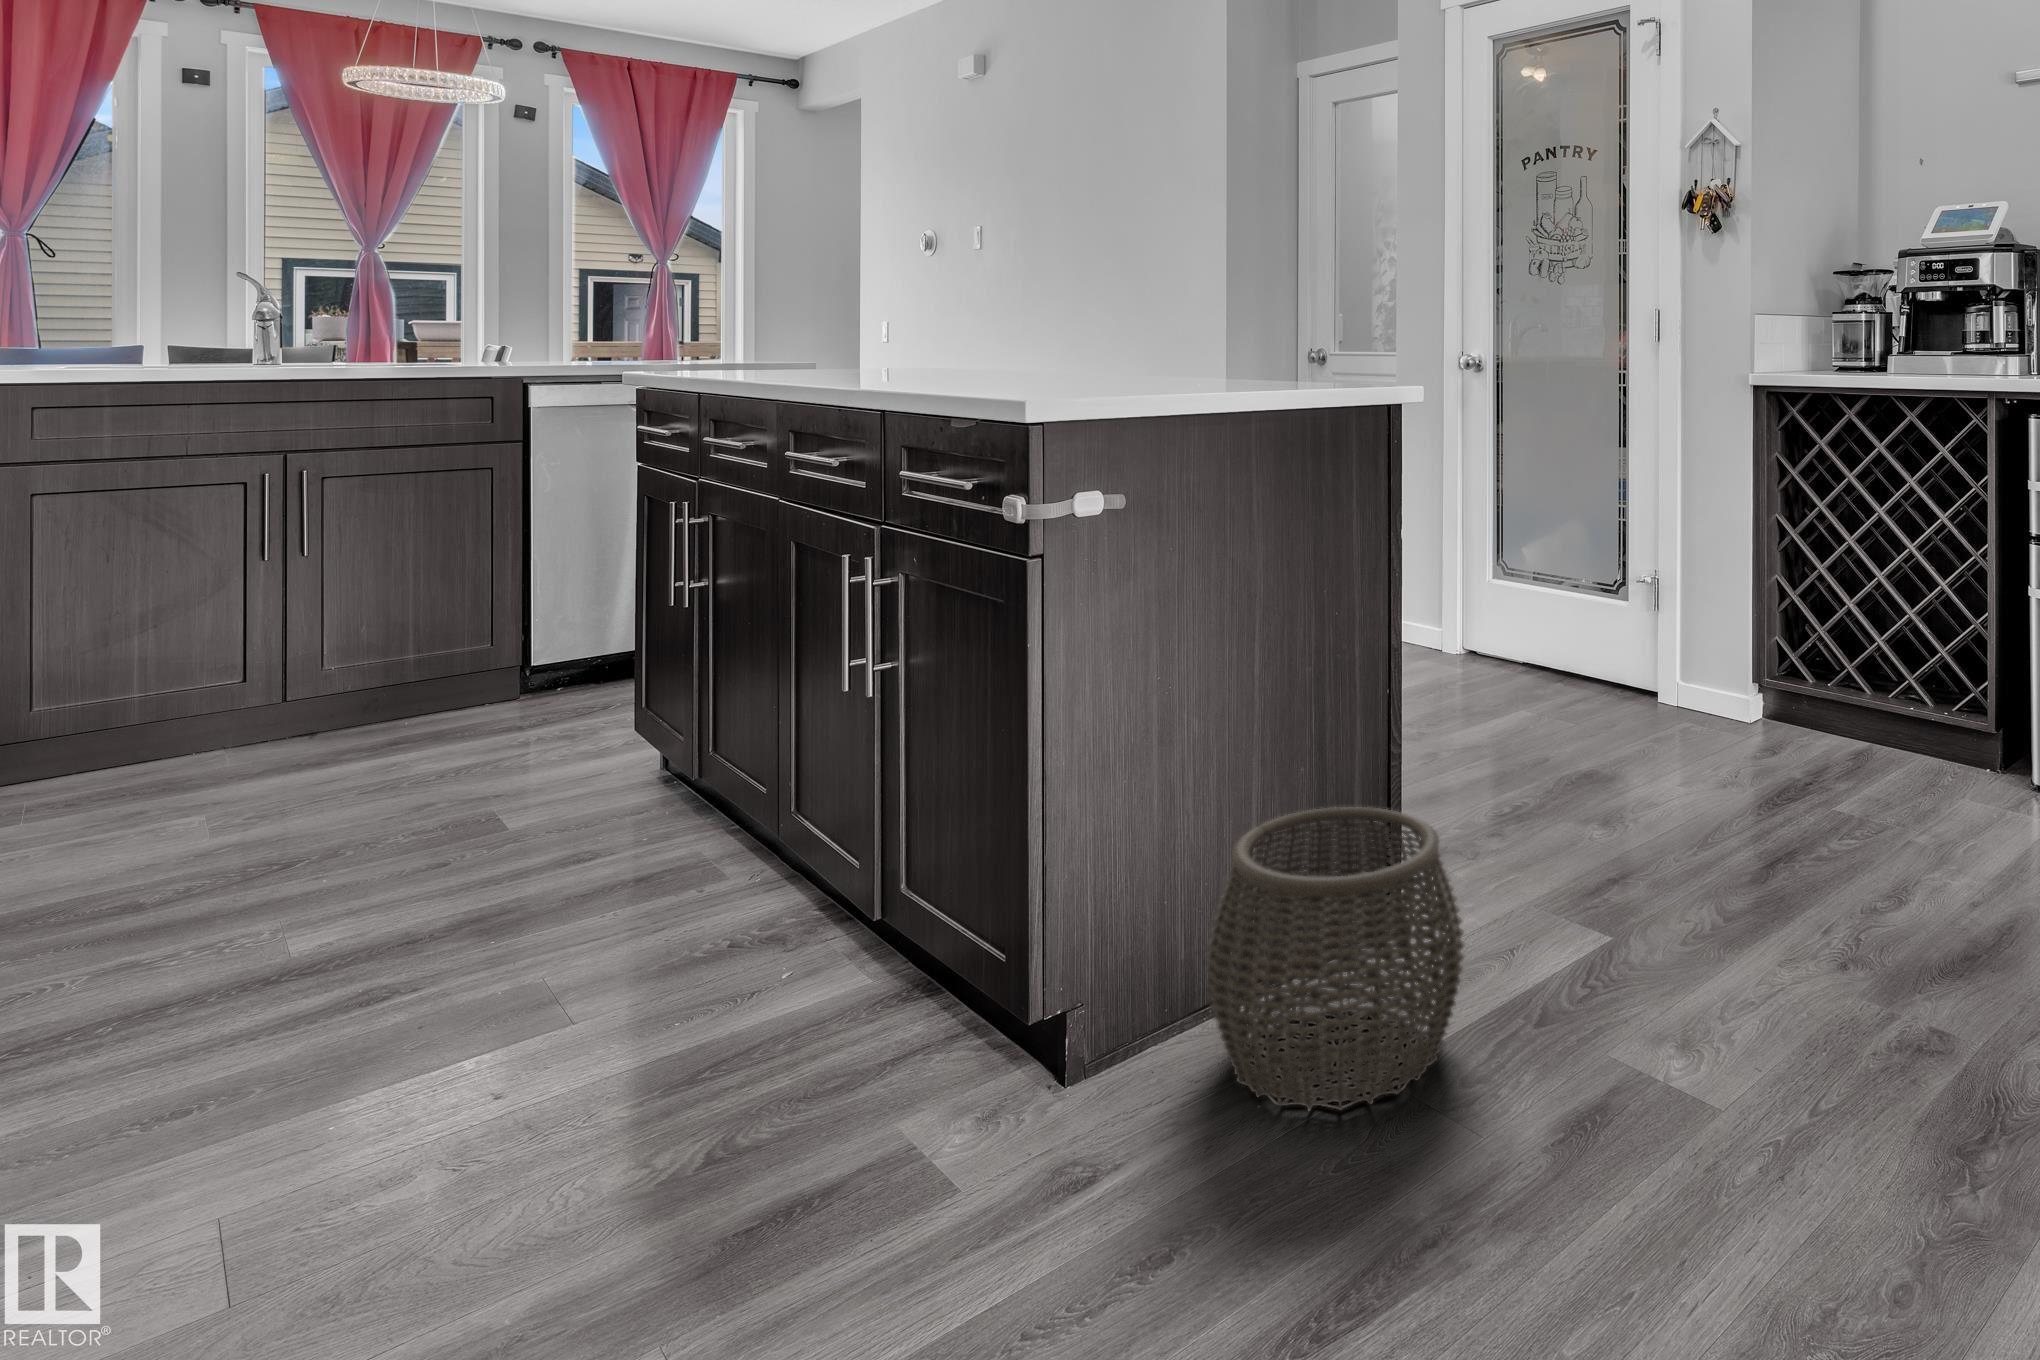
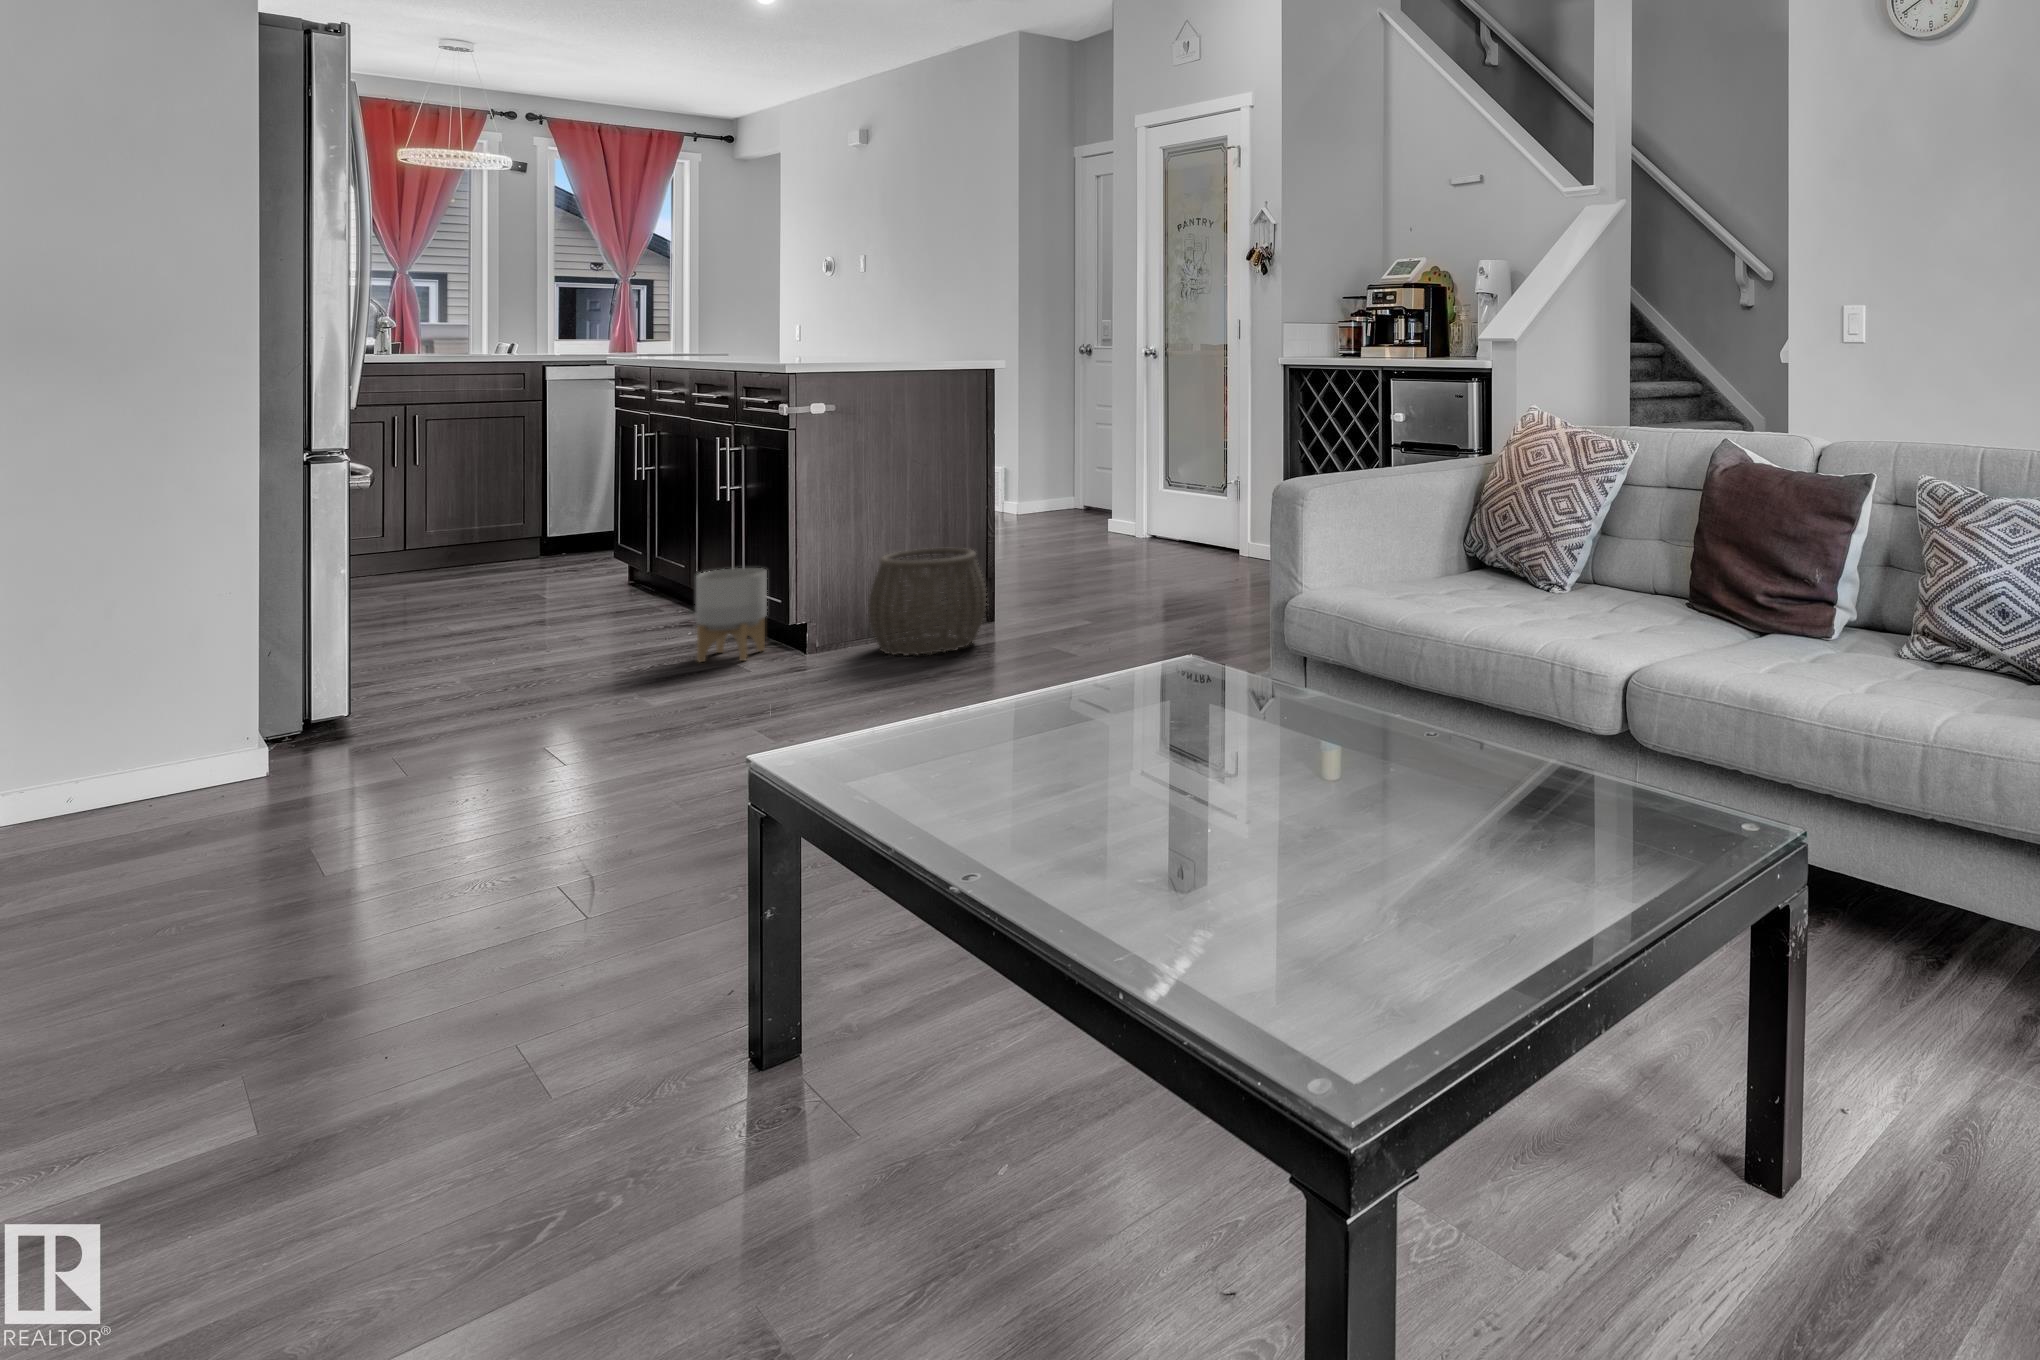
planter: none [812,876,974,1143] -> present [696,568,767,662]

